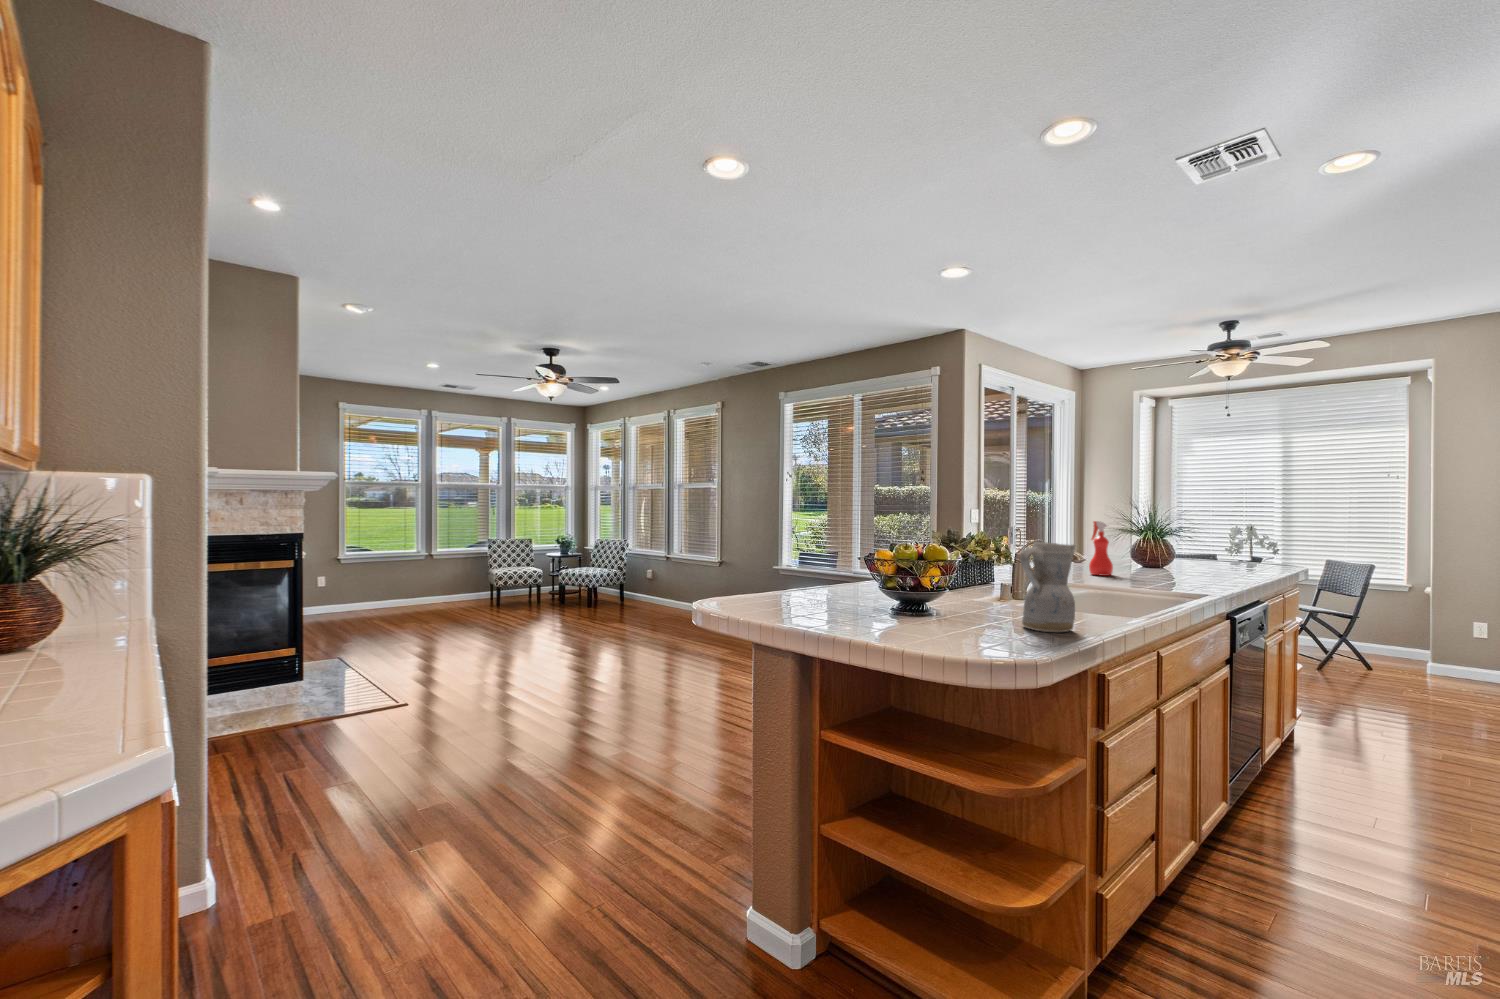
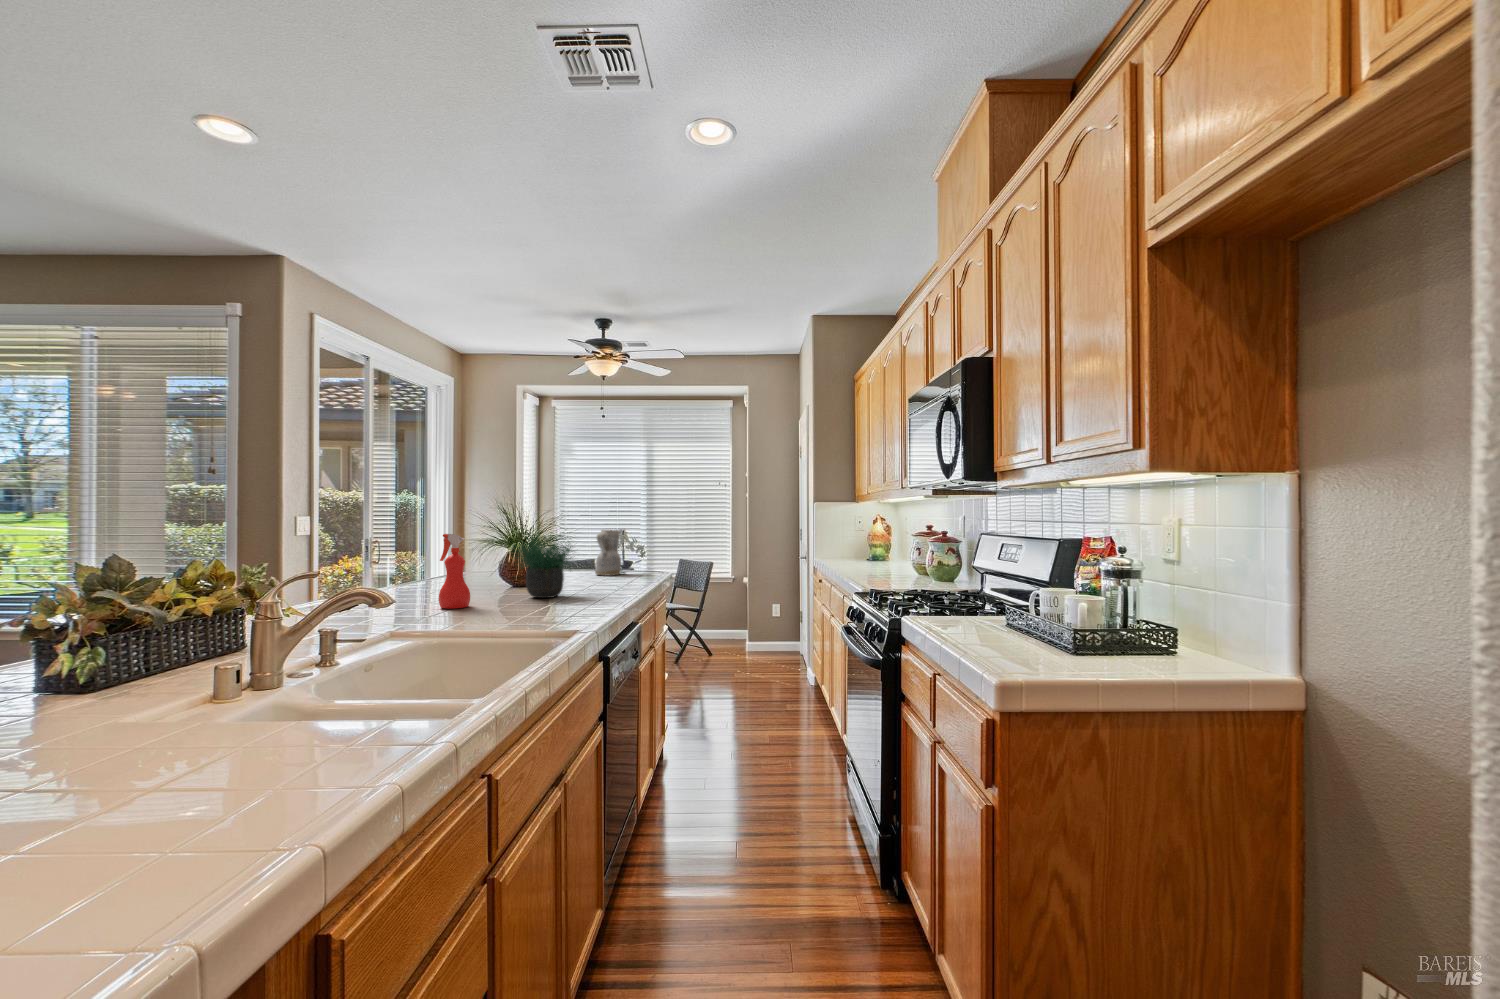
potted plant: none [1137,507,1214,575] -> present [514,535,573,598]
ceramic pitcher: present [1020,542,1075,632] -> present [595,529,621,576]

